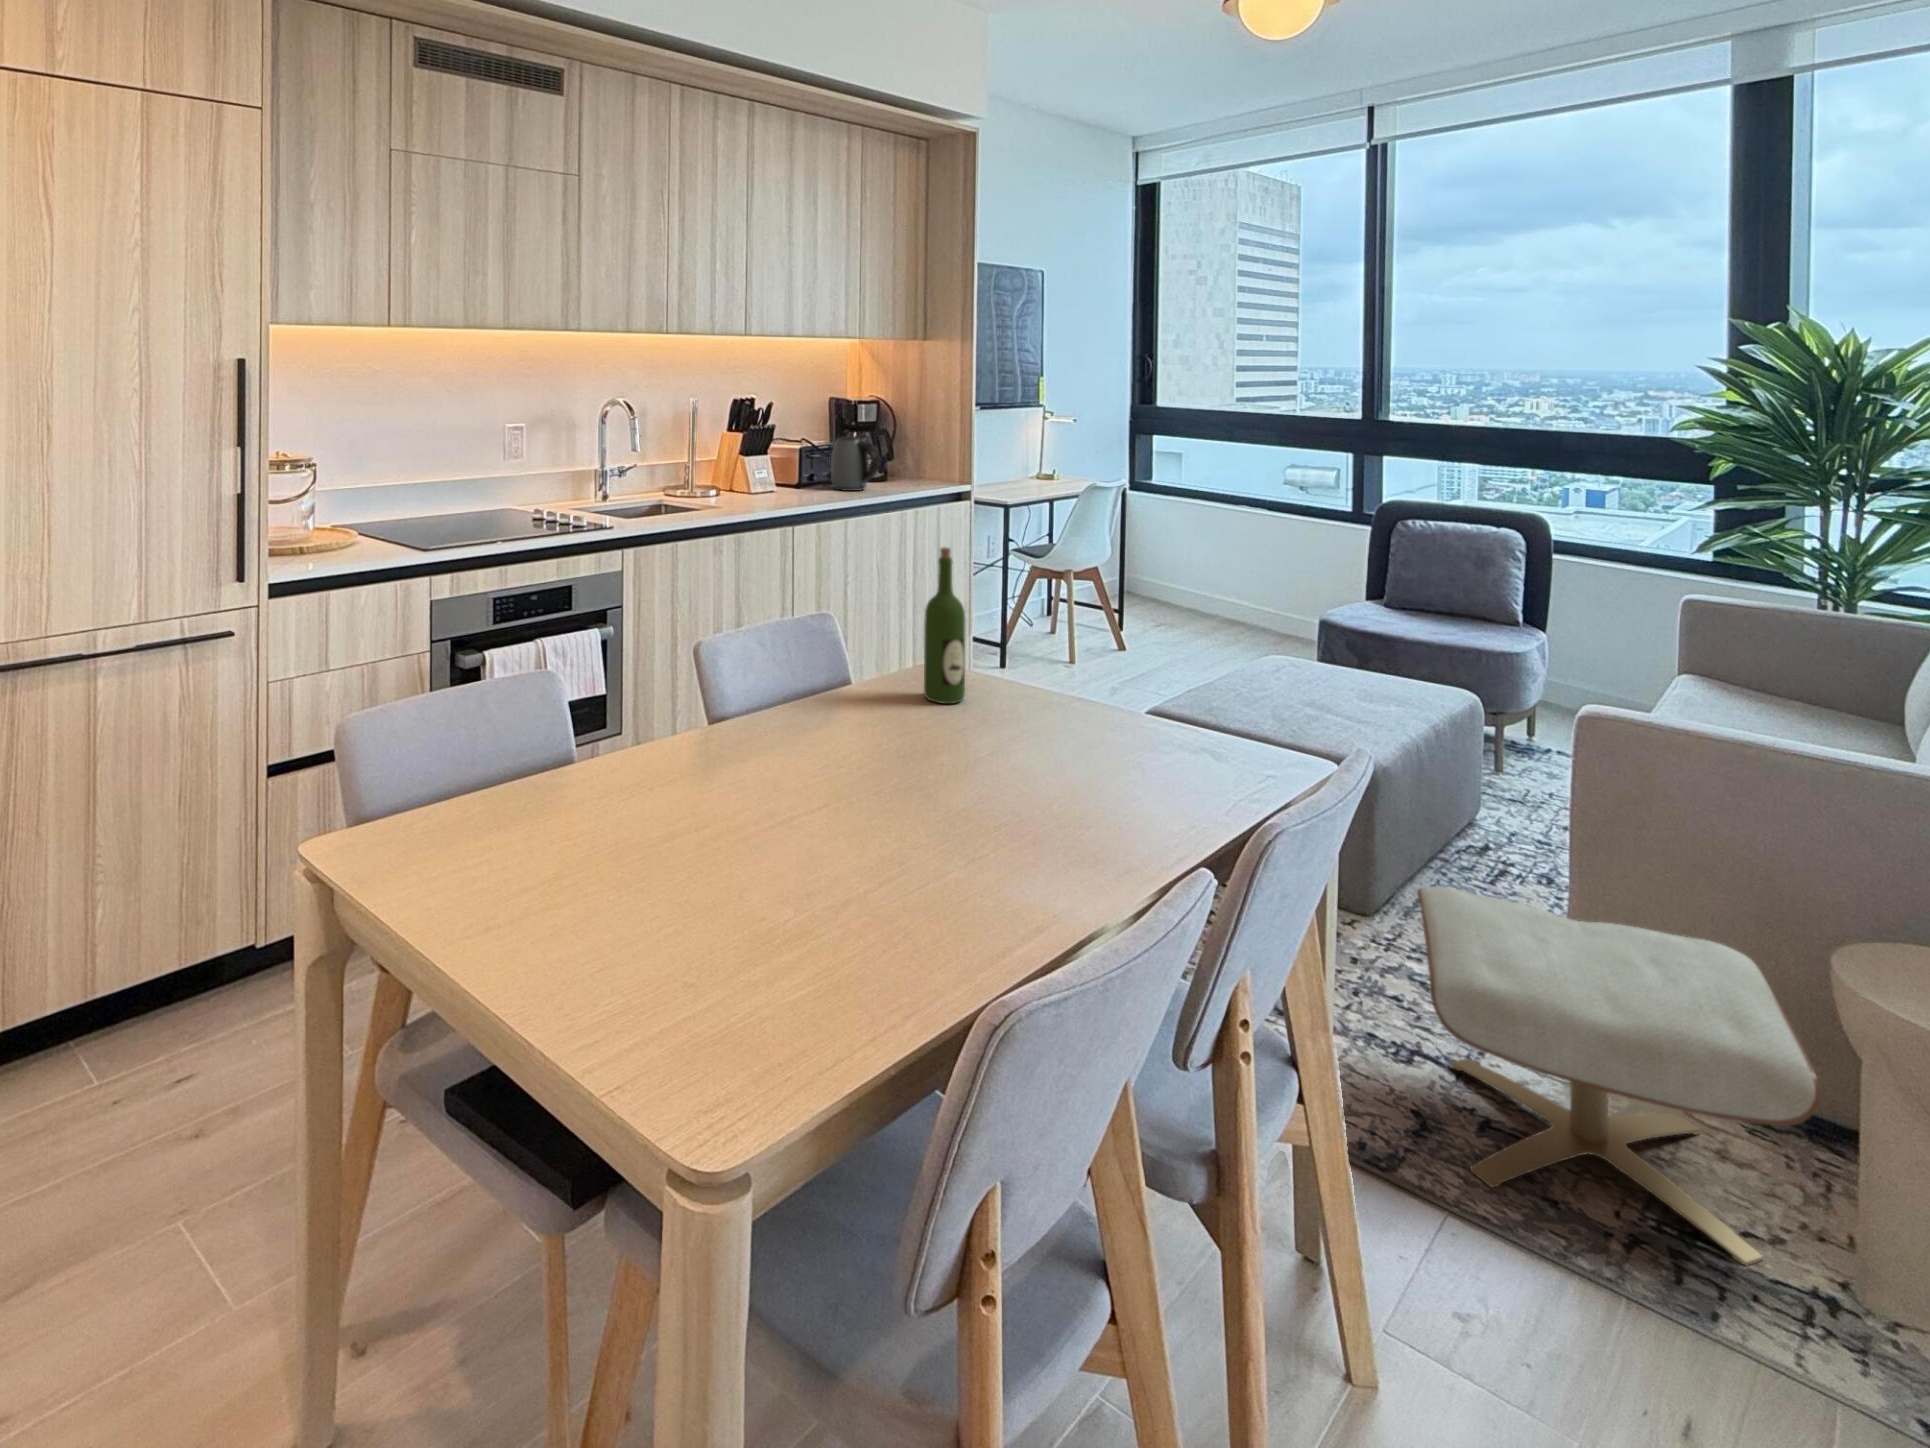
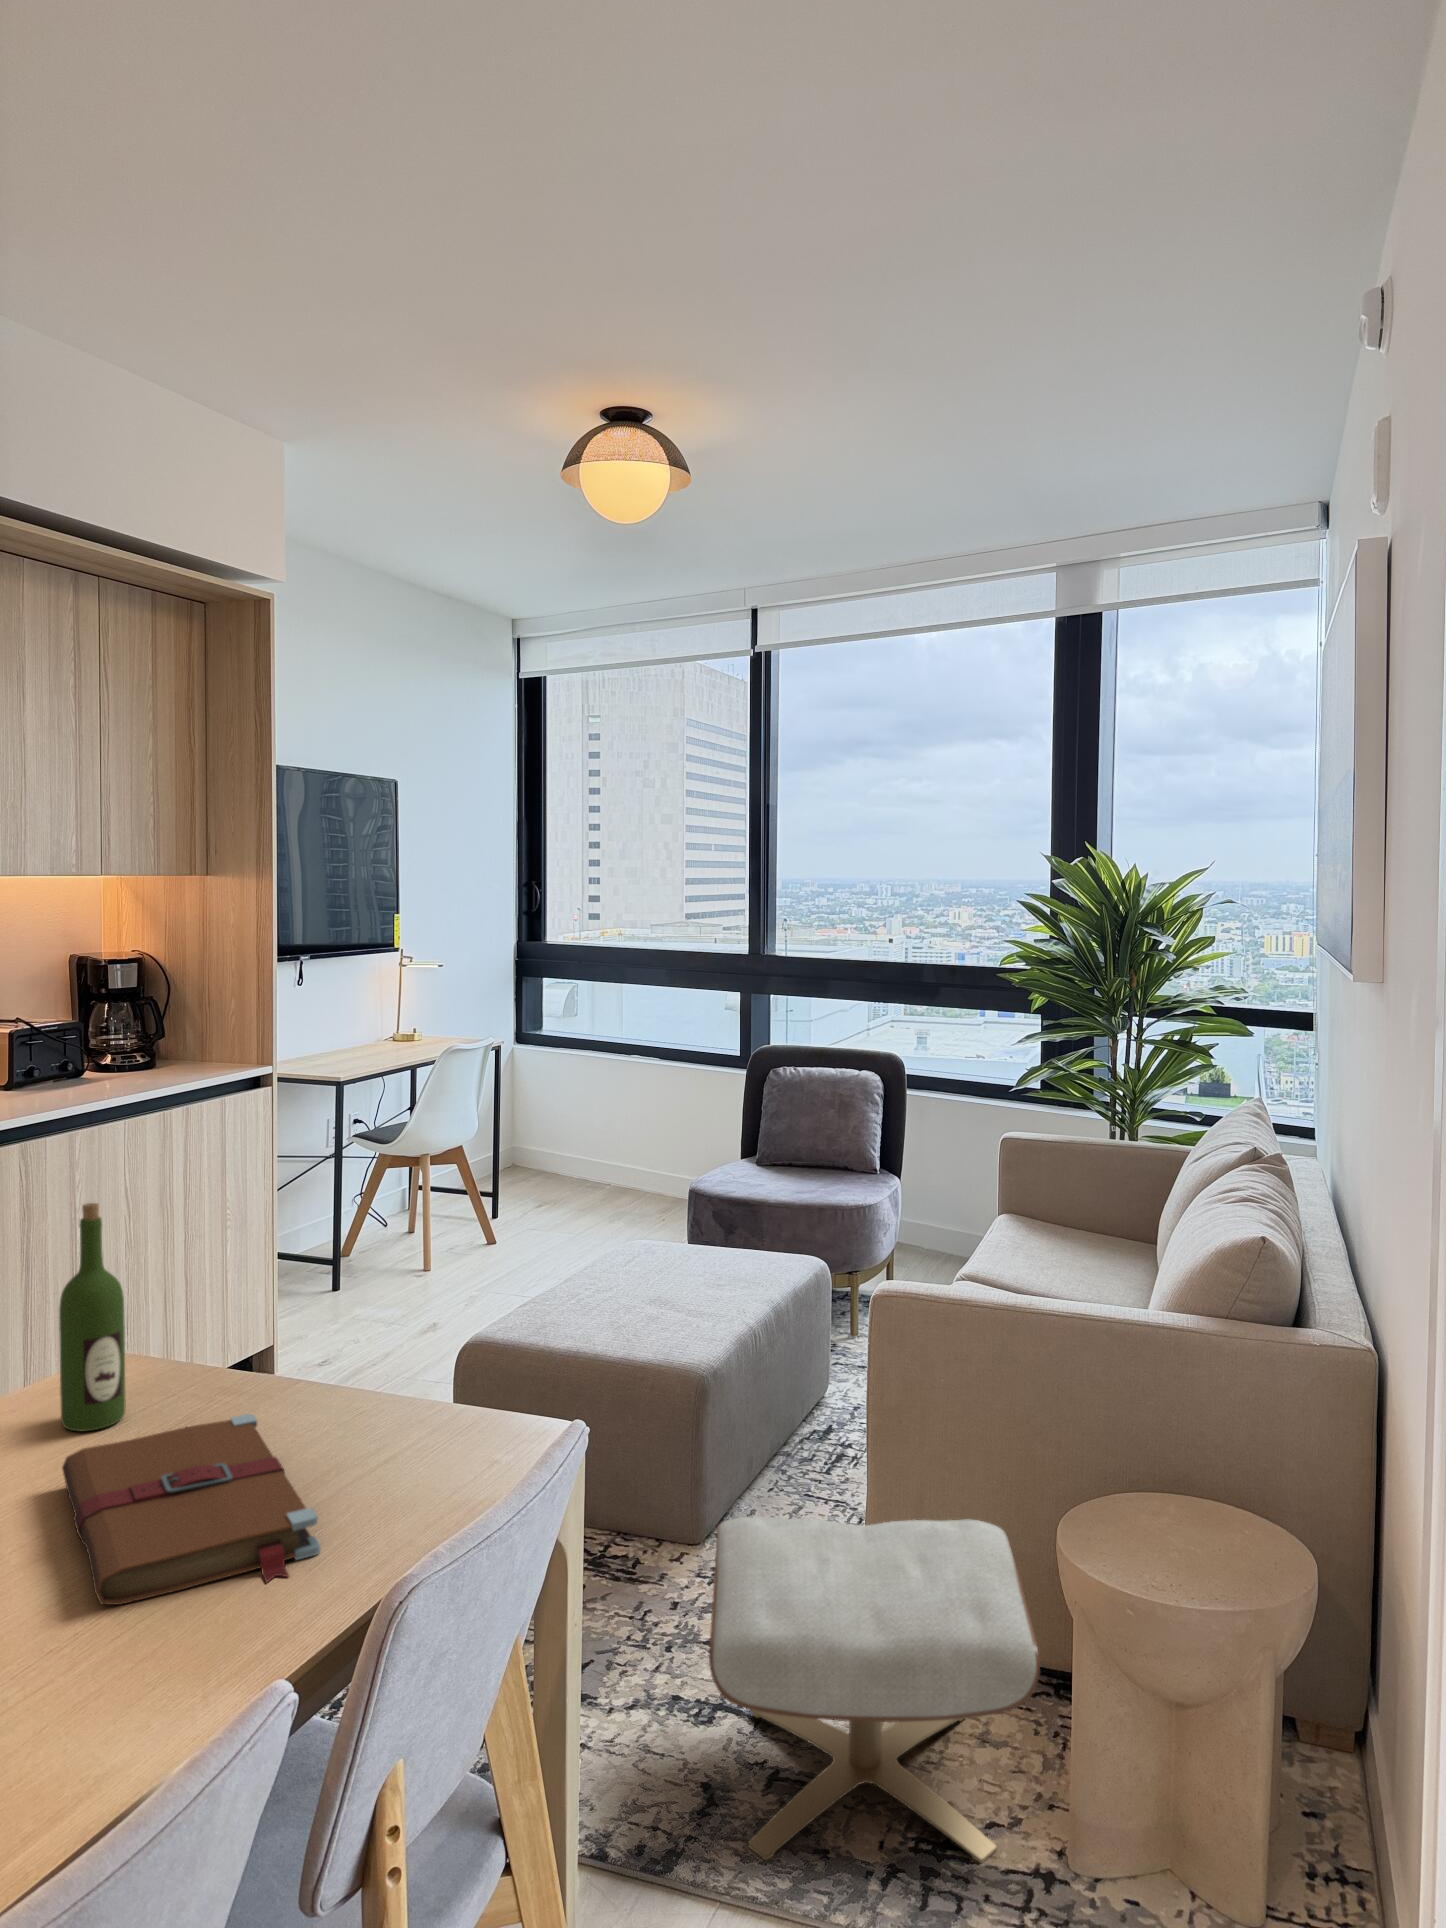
kettle: present [831,436,880,491] -> none [57,1009,131,1088]
book: none [945,707,1151,815] -> present [62,1414,320,1605]

